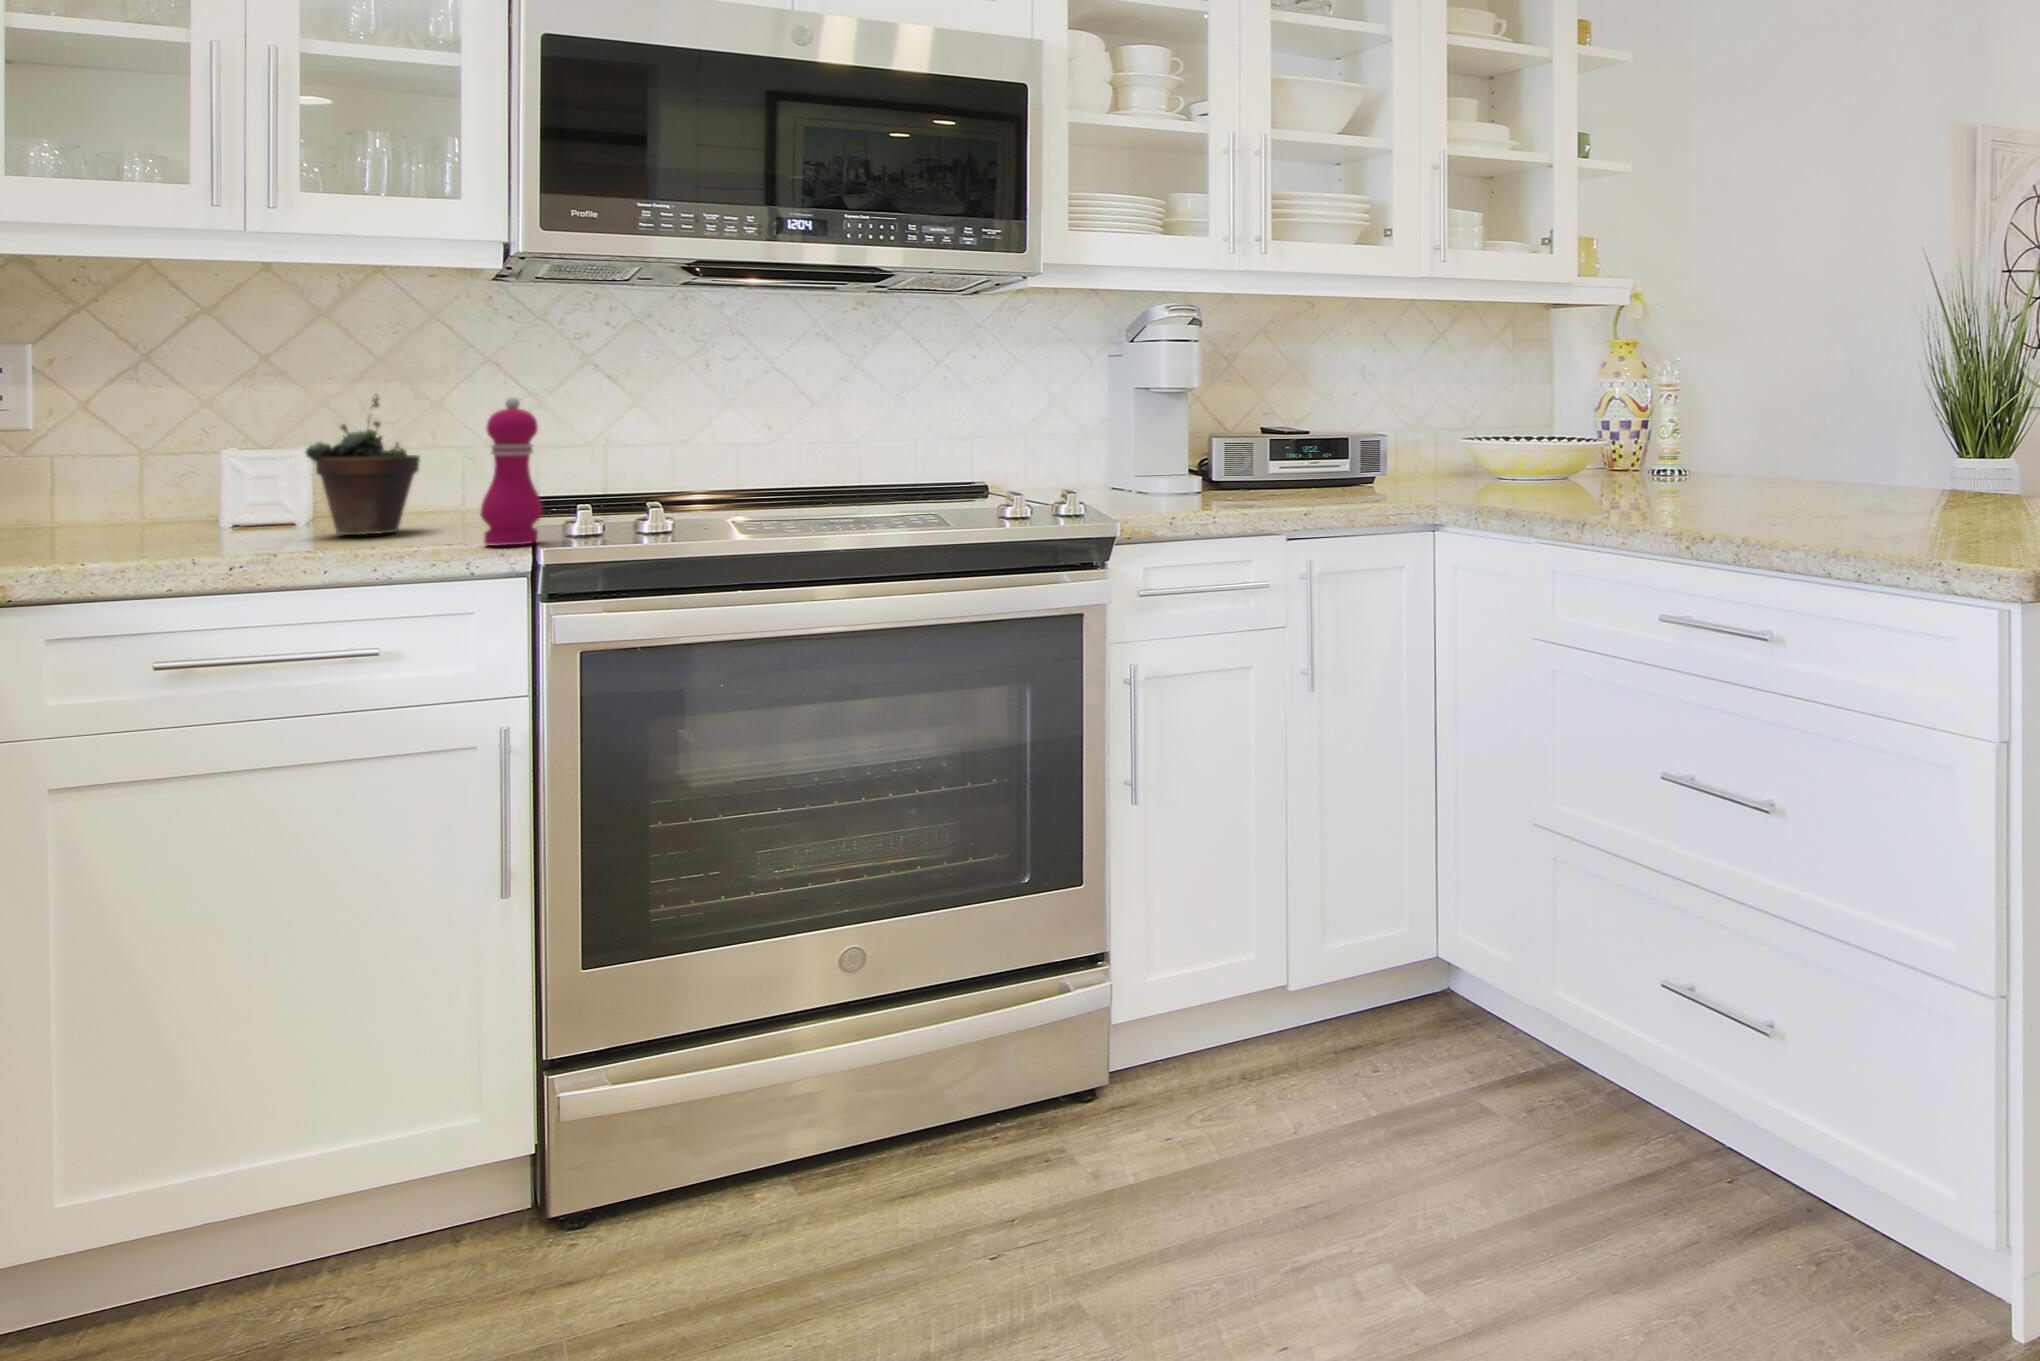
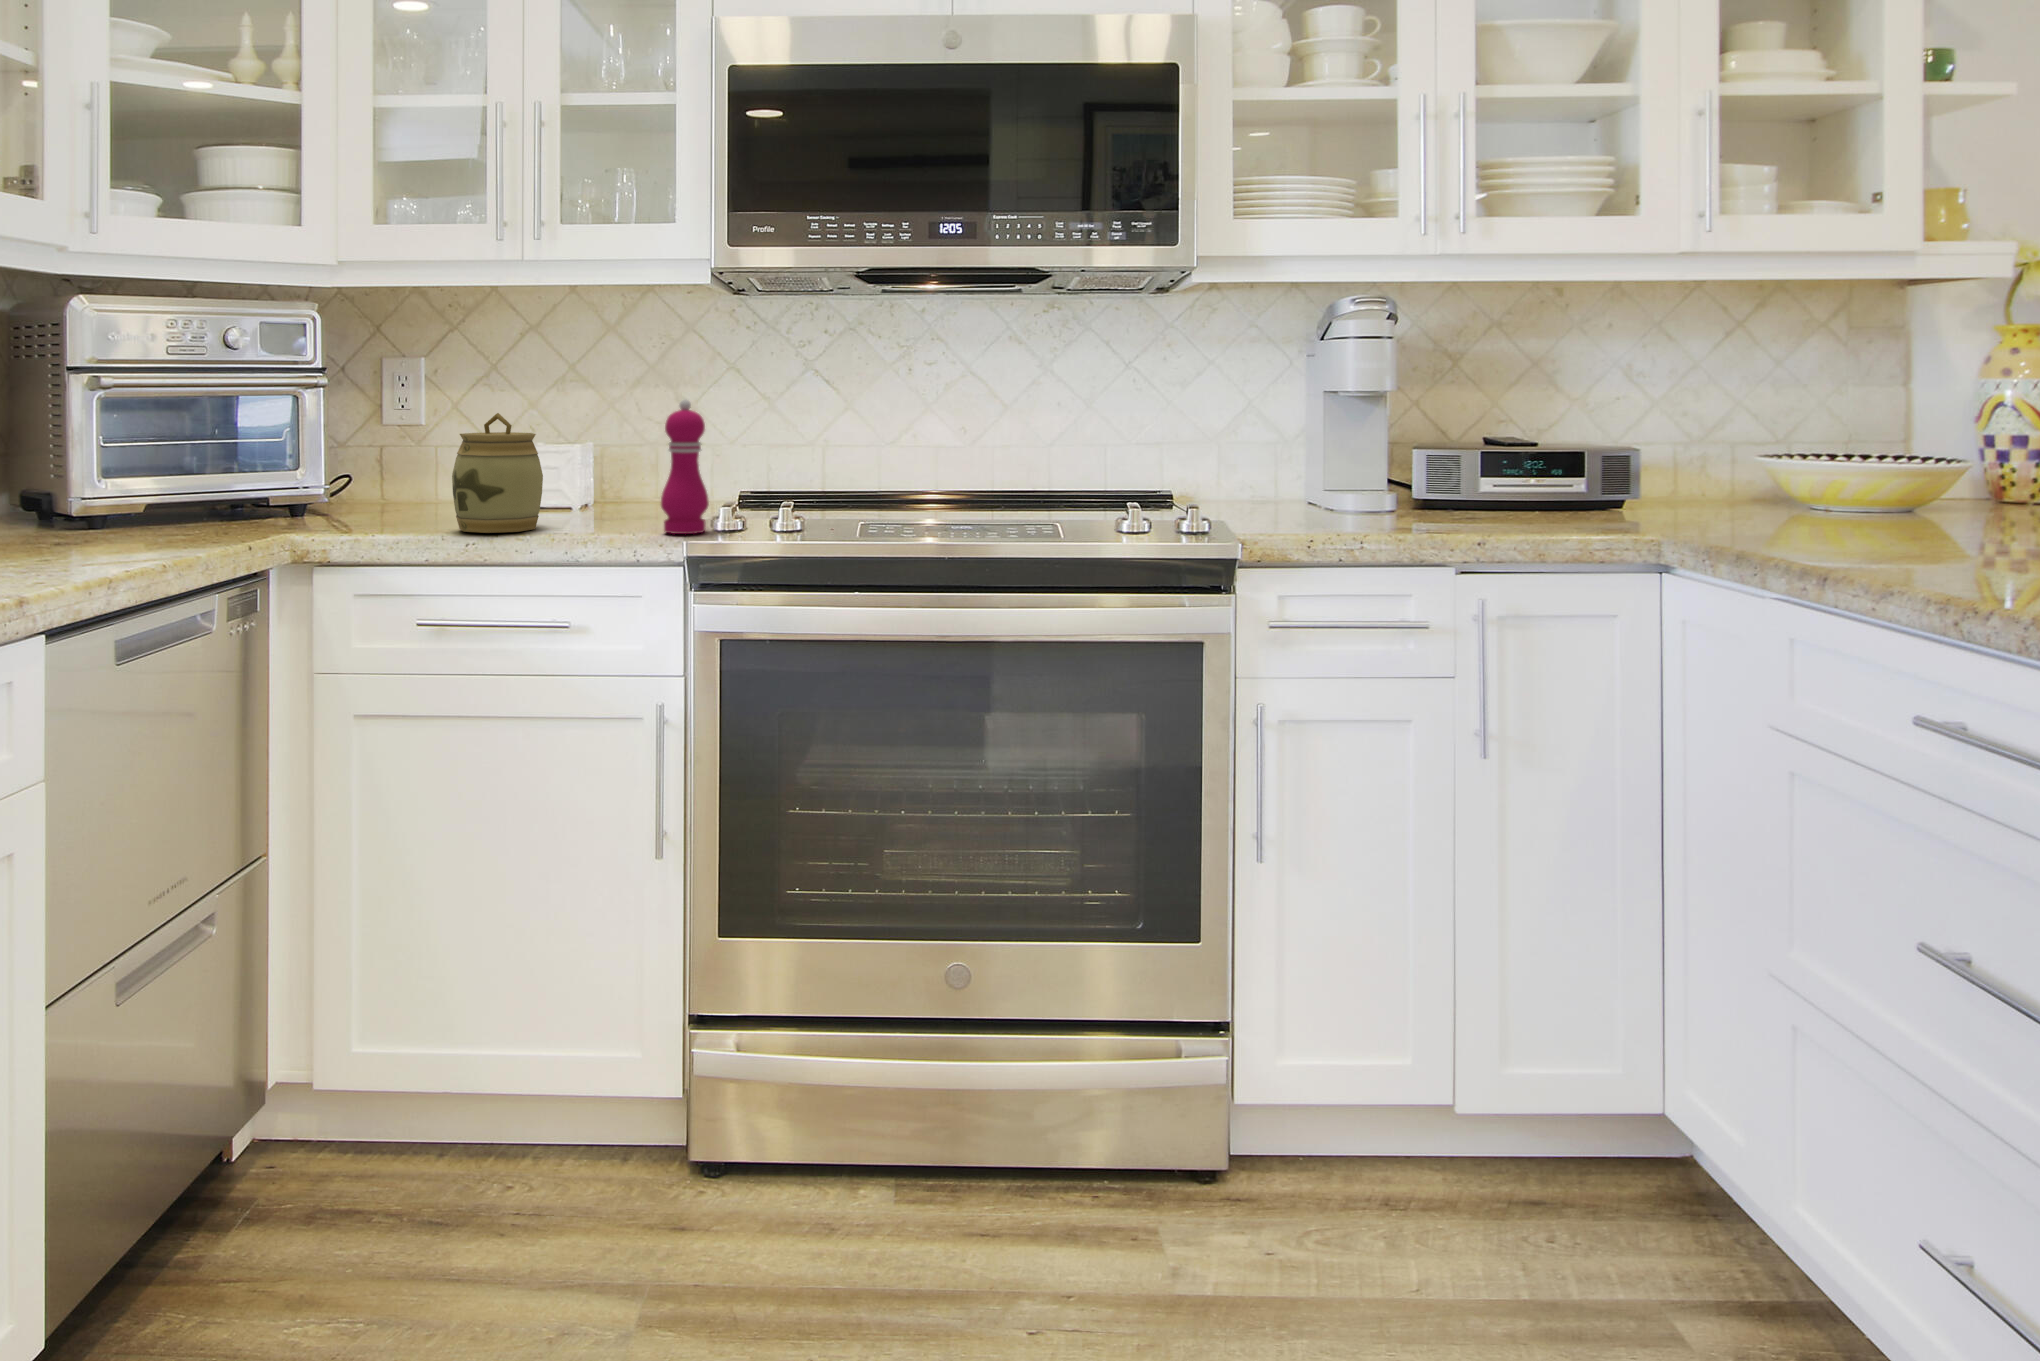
succulent plant: present [305,396,420,535] -> none [561,393,644,515]
jar: none [166,416,305,560] -> present [452,413,543,533]

